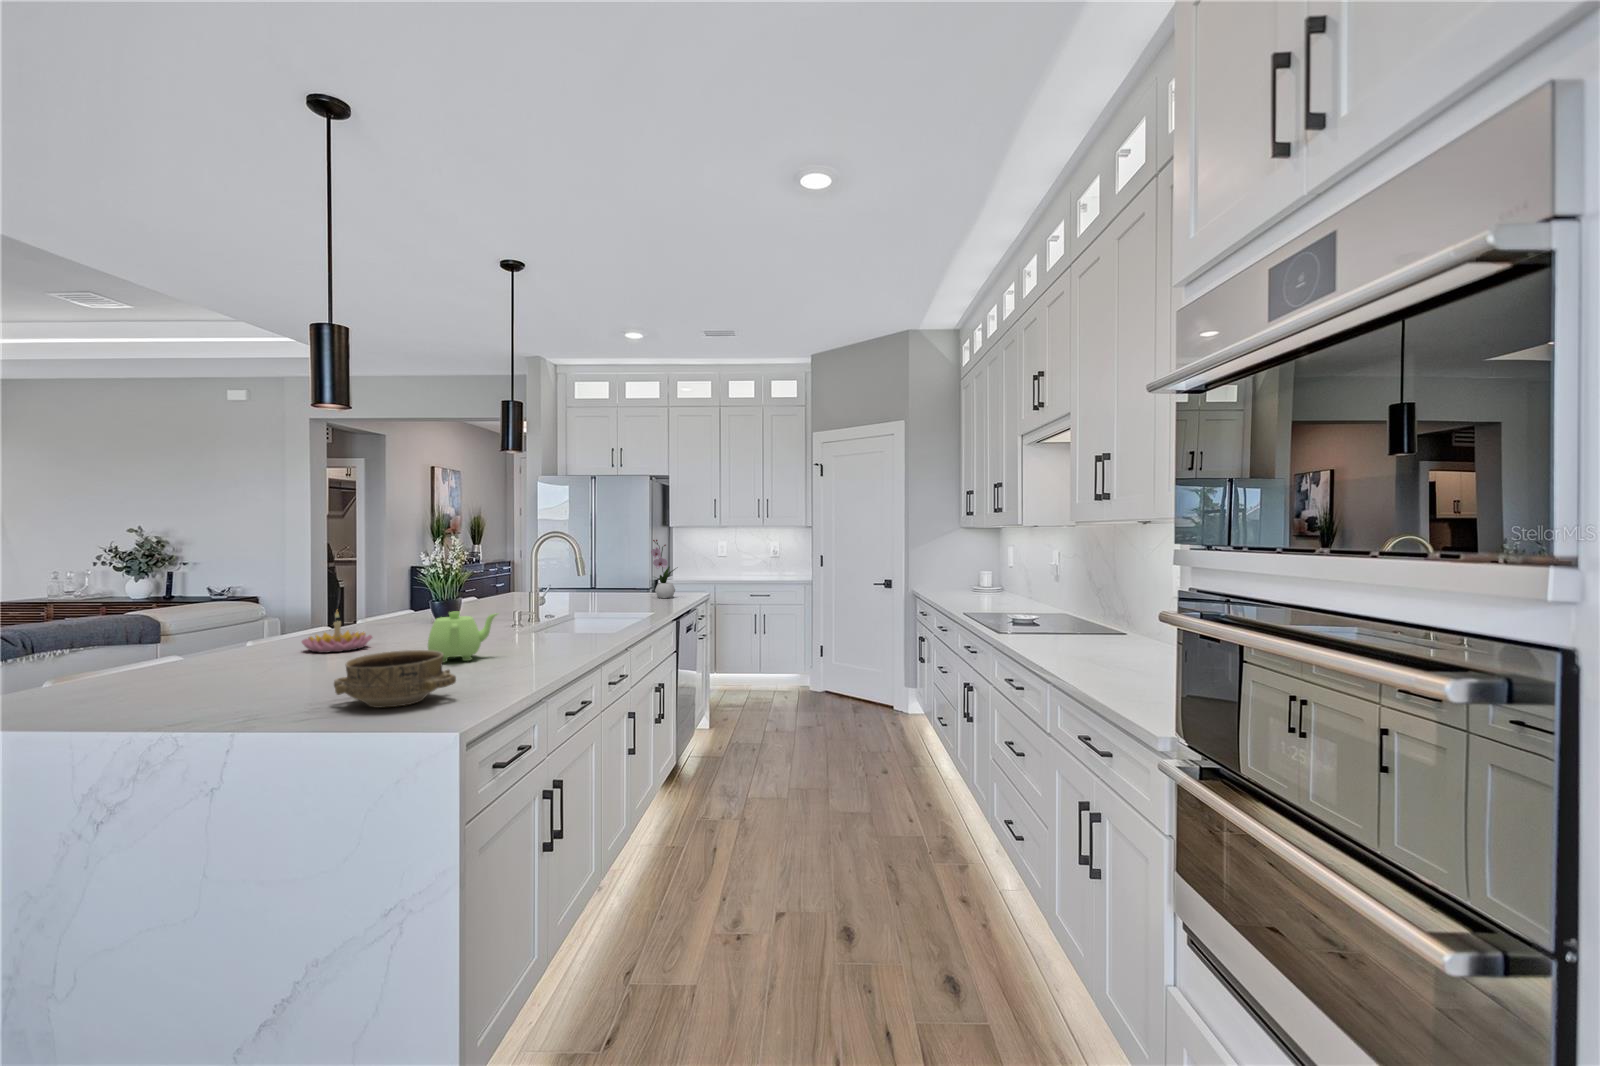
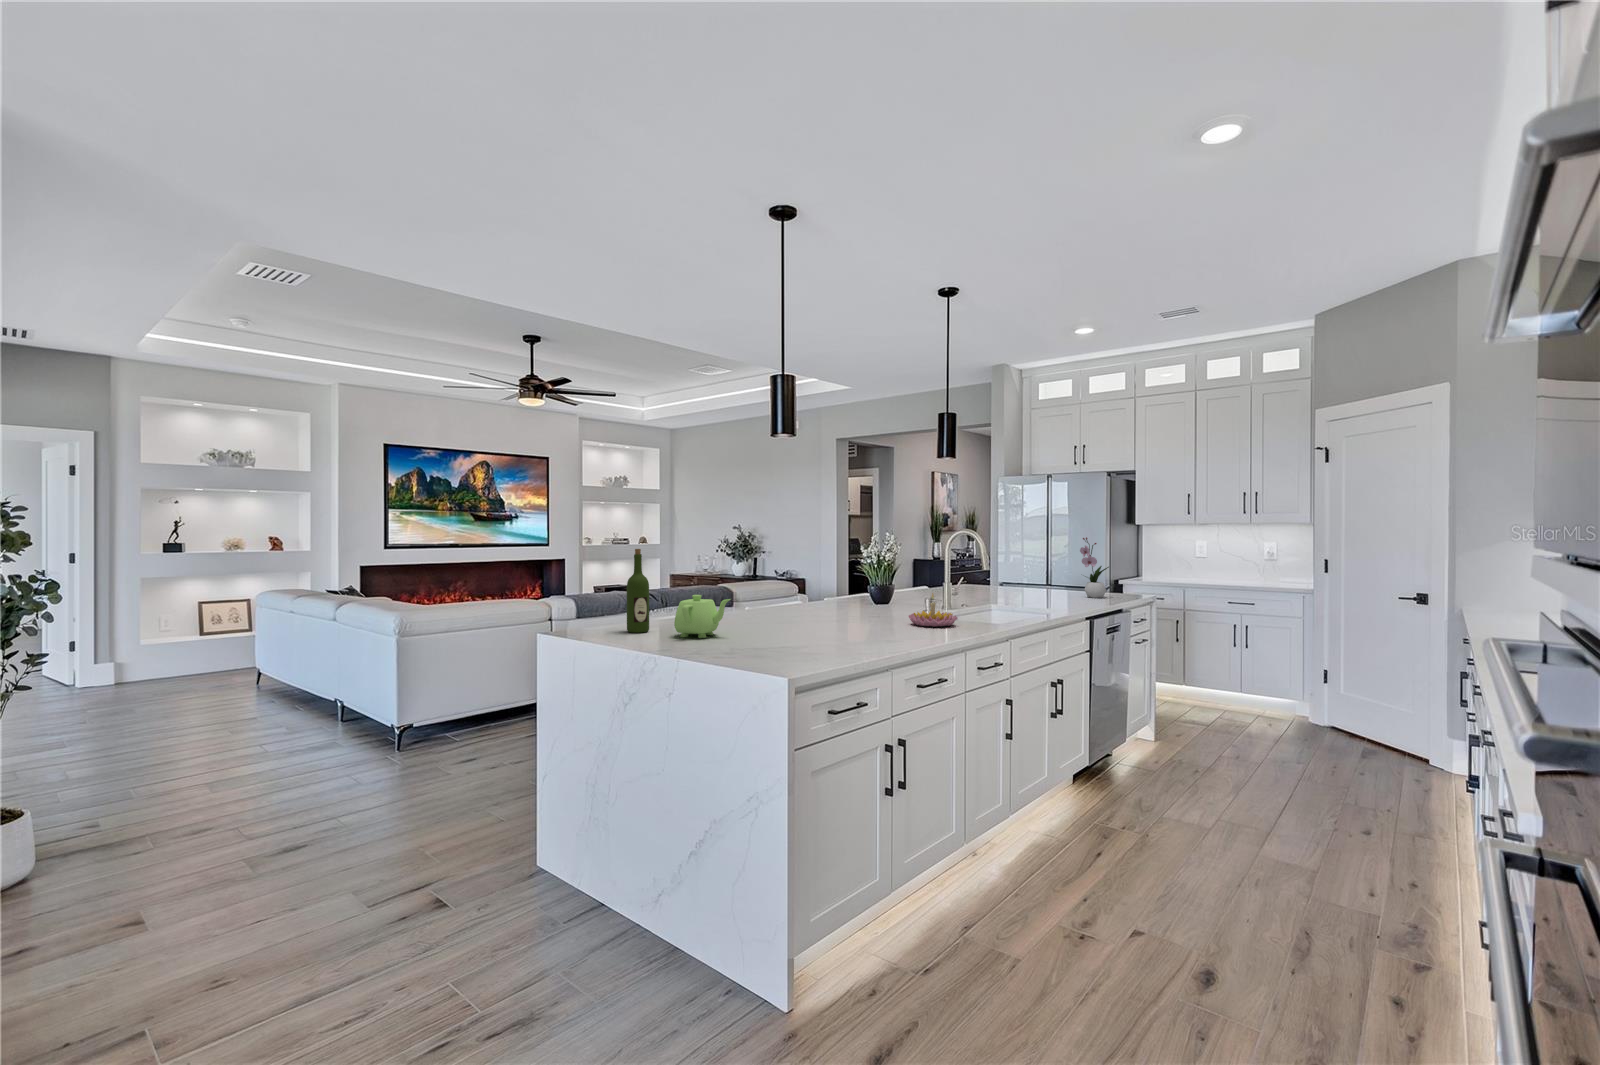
wine bottle: none [52,569,106,715] -> present [627,549,649,633]
candle holder: present [302,610,372,653] -> present [909,593,958,627]
teapot: present [428,612,498,663] -> present [674,595,731,638]
ceramic bowl: present [334,650,456,708] -> none [744,614,817,652]

